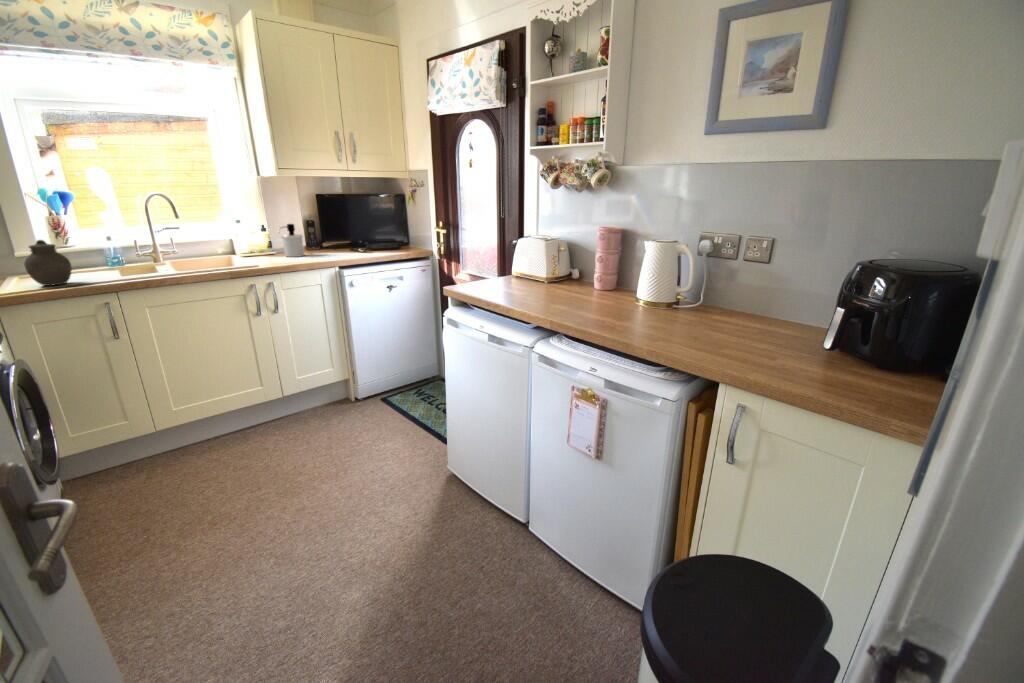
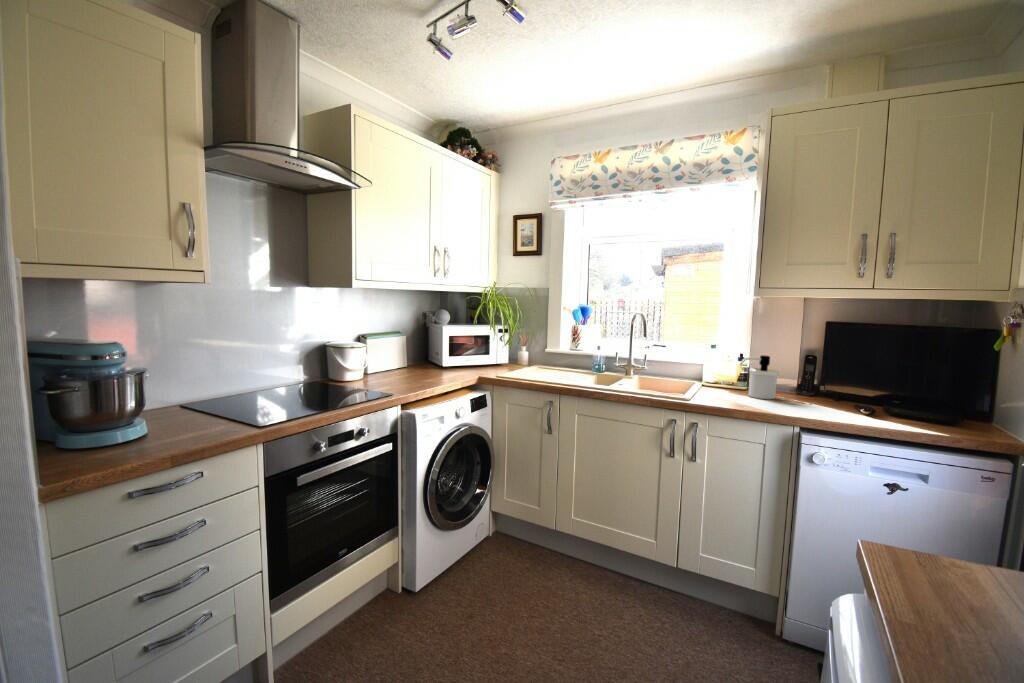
jar: present [24,240,72,286] -> none [521,343,548,380]

